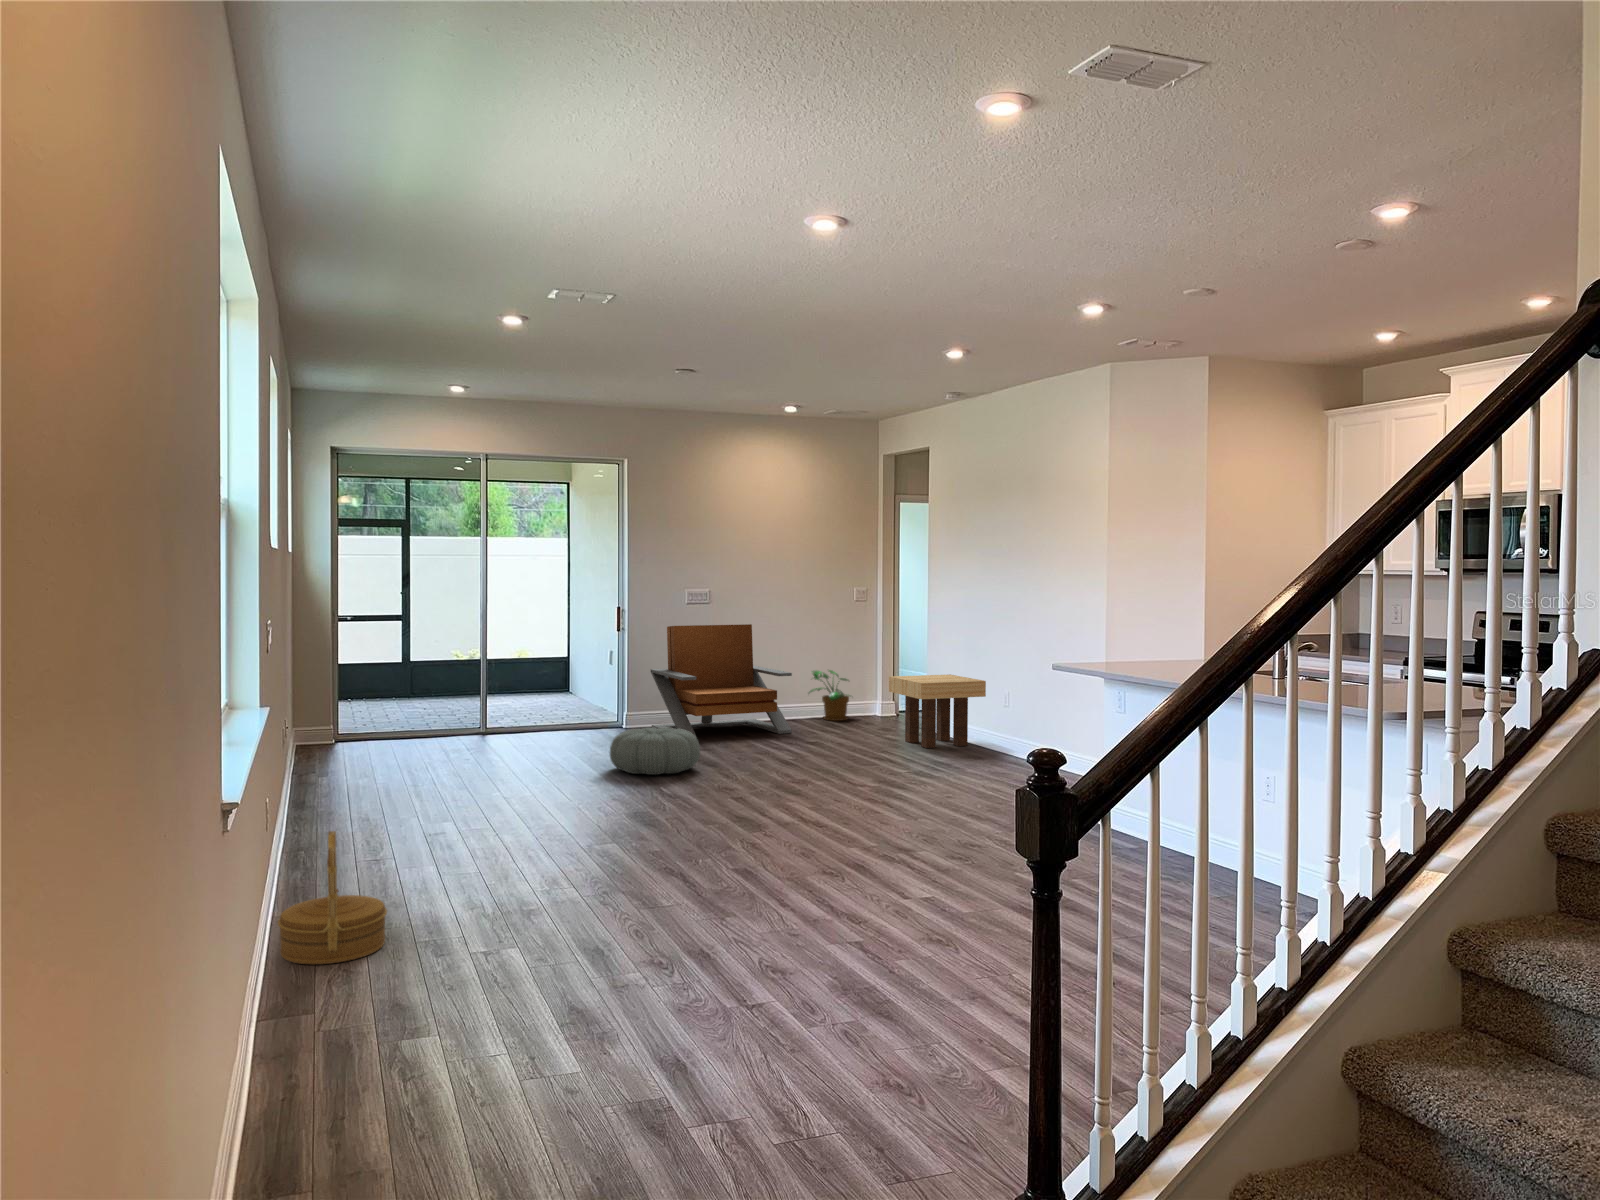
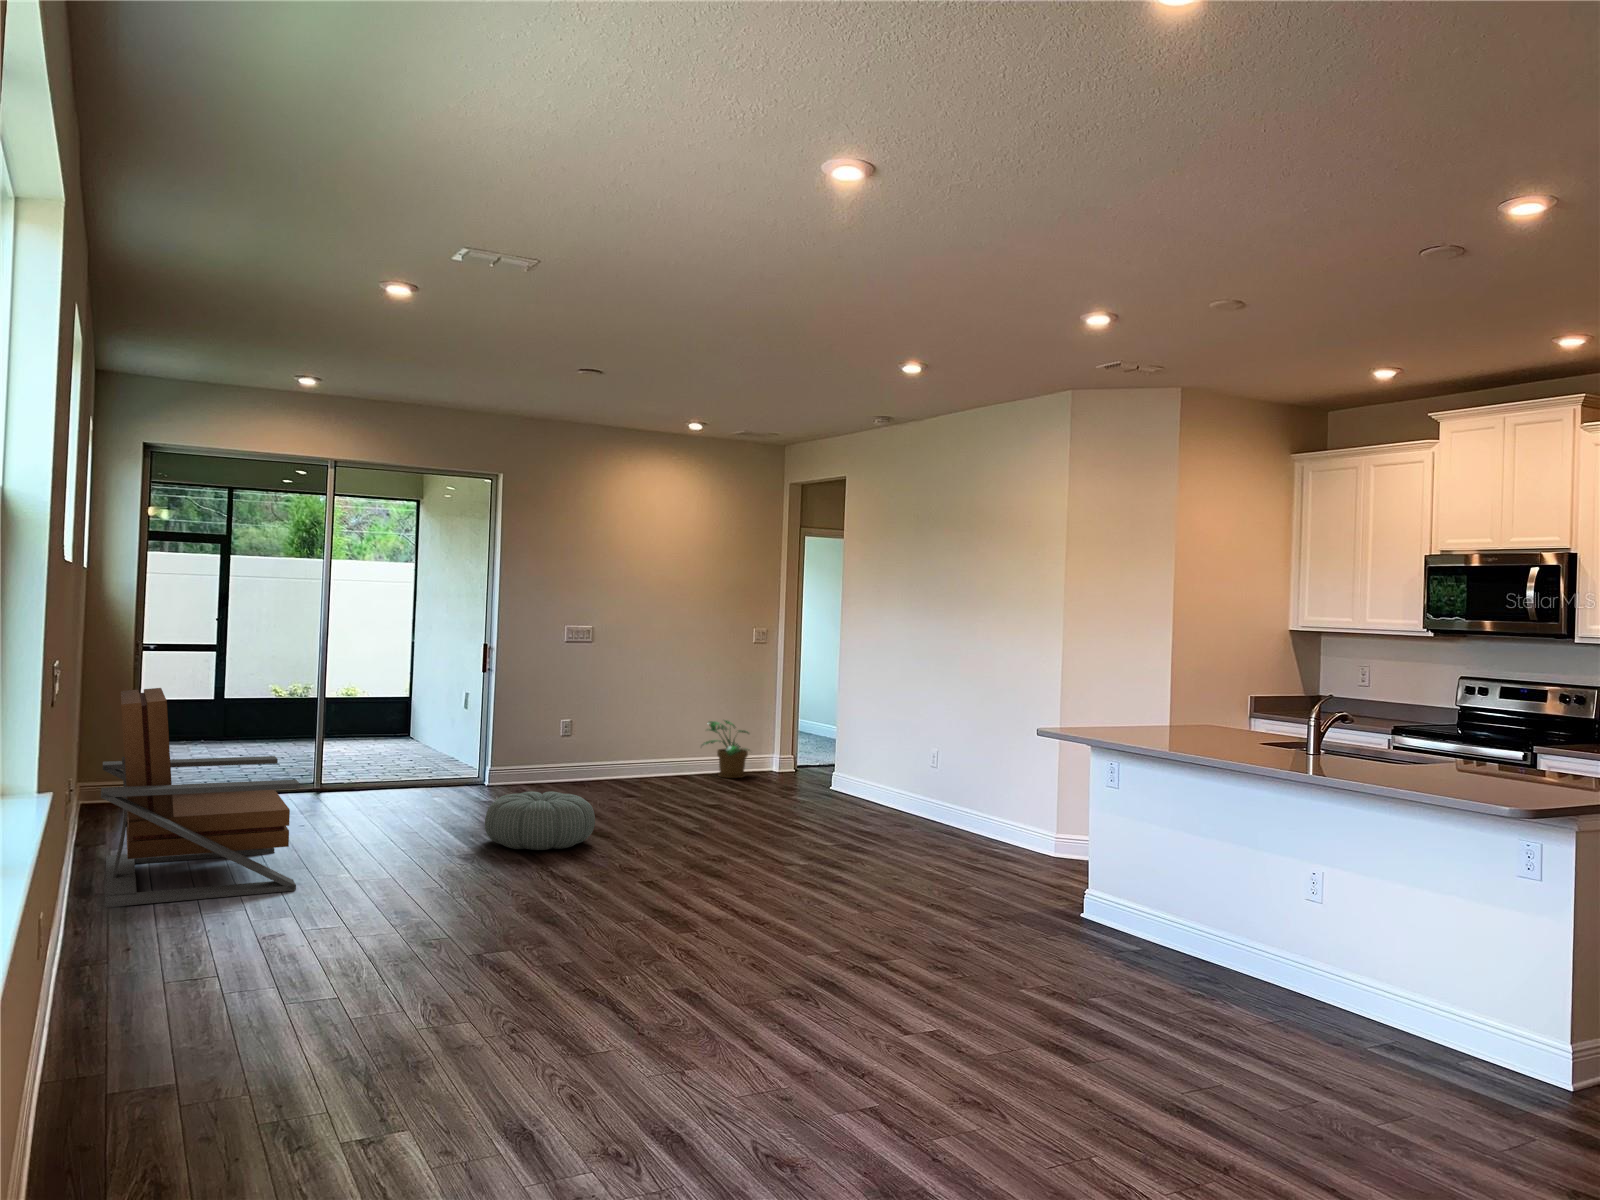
lounge chair: present [651,624,792,737] -> present [101,688,300,907]
side table: present [889,674,986,748] -> none [802,730,913,815]
woven basket: present [278,831,387,965] -> none [55,968,222,1175]

